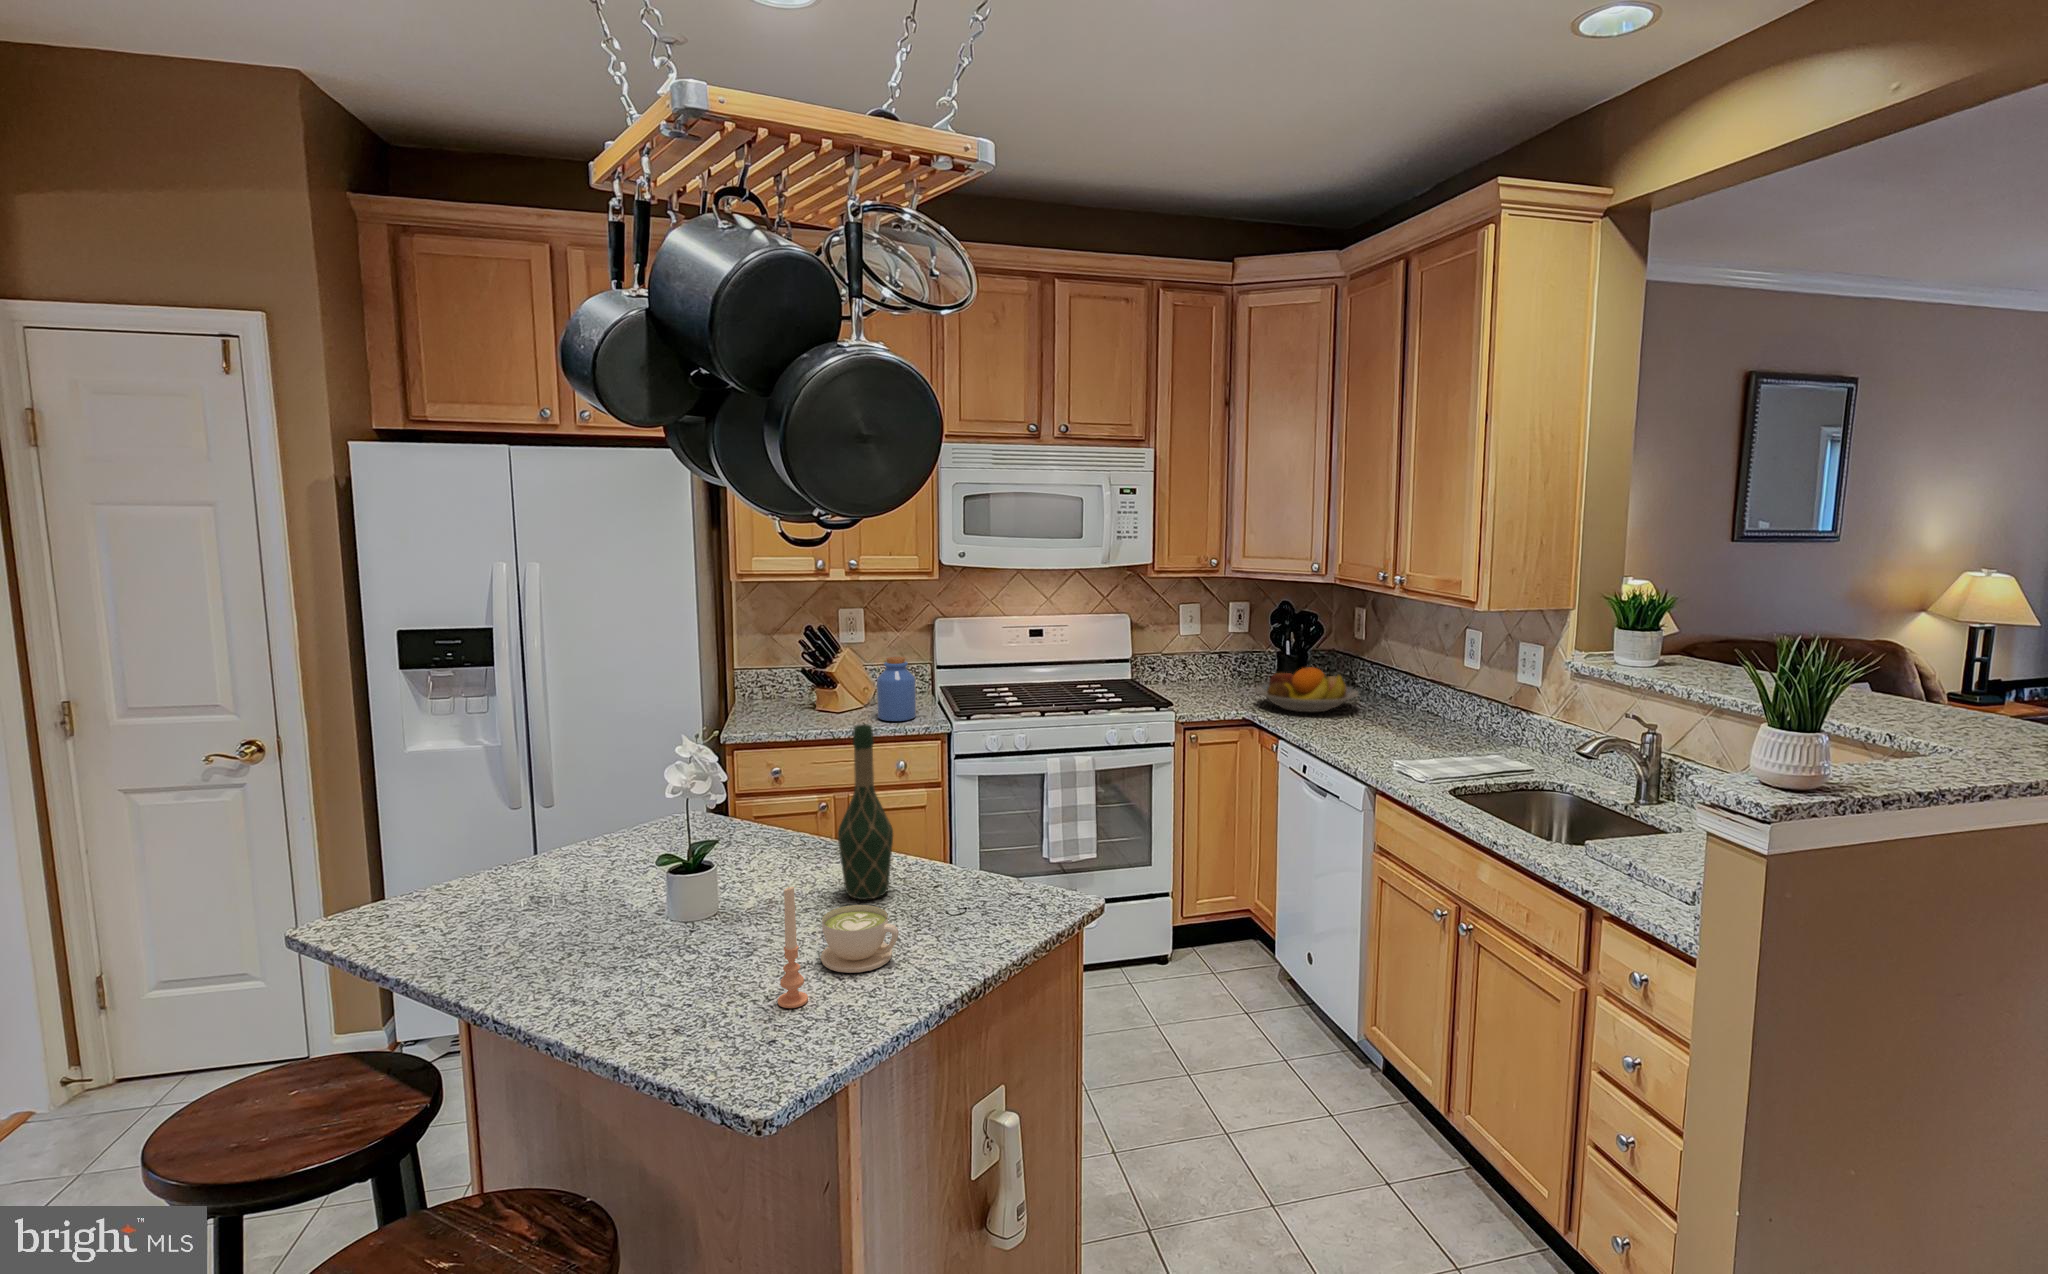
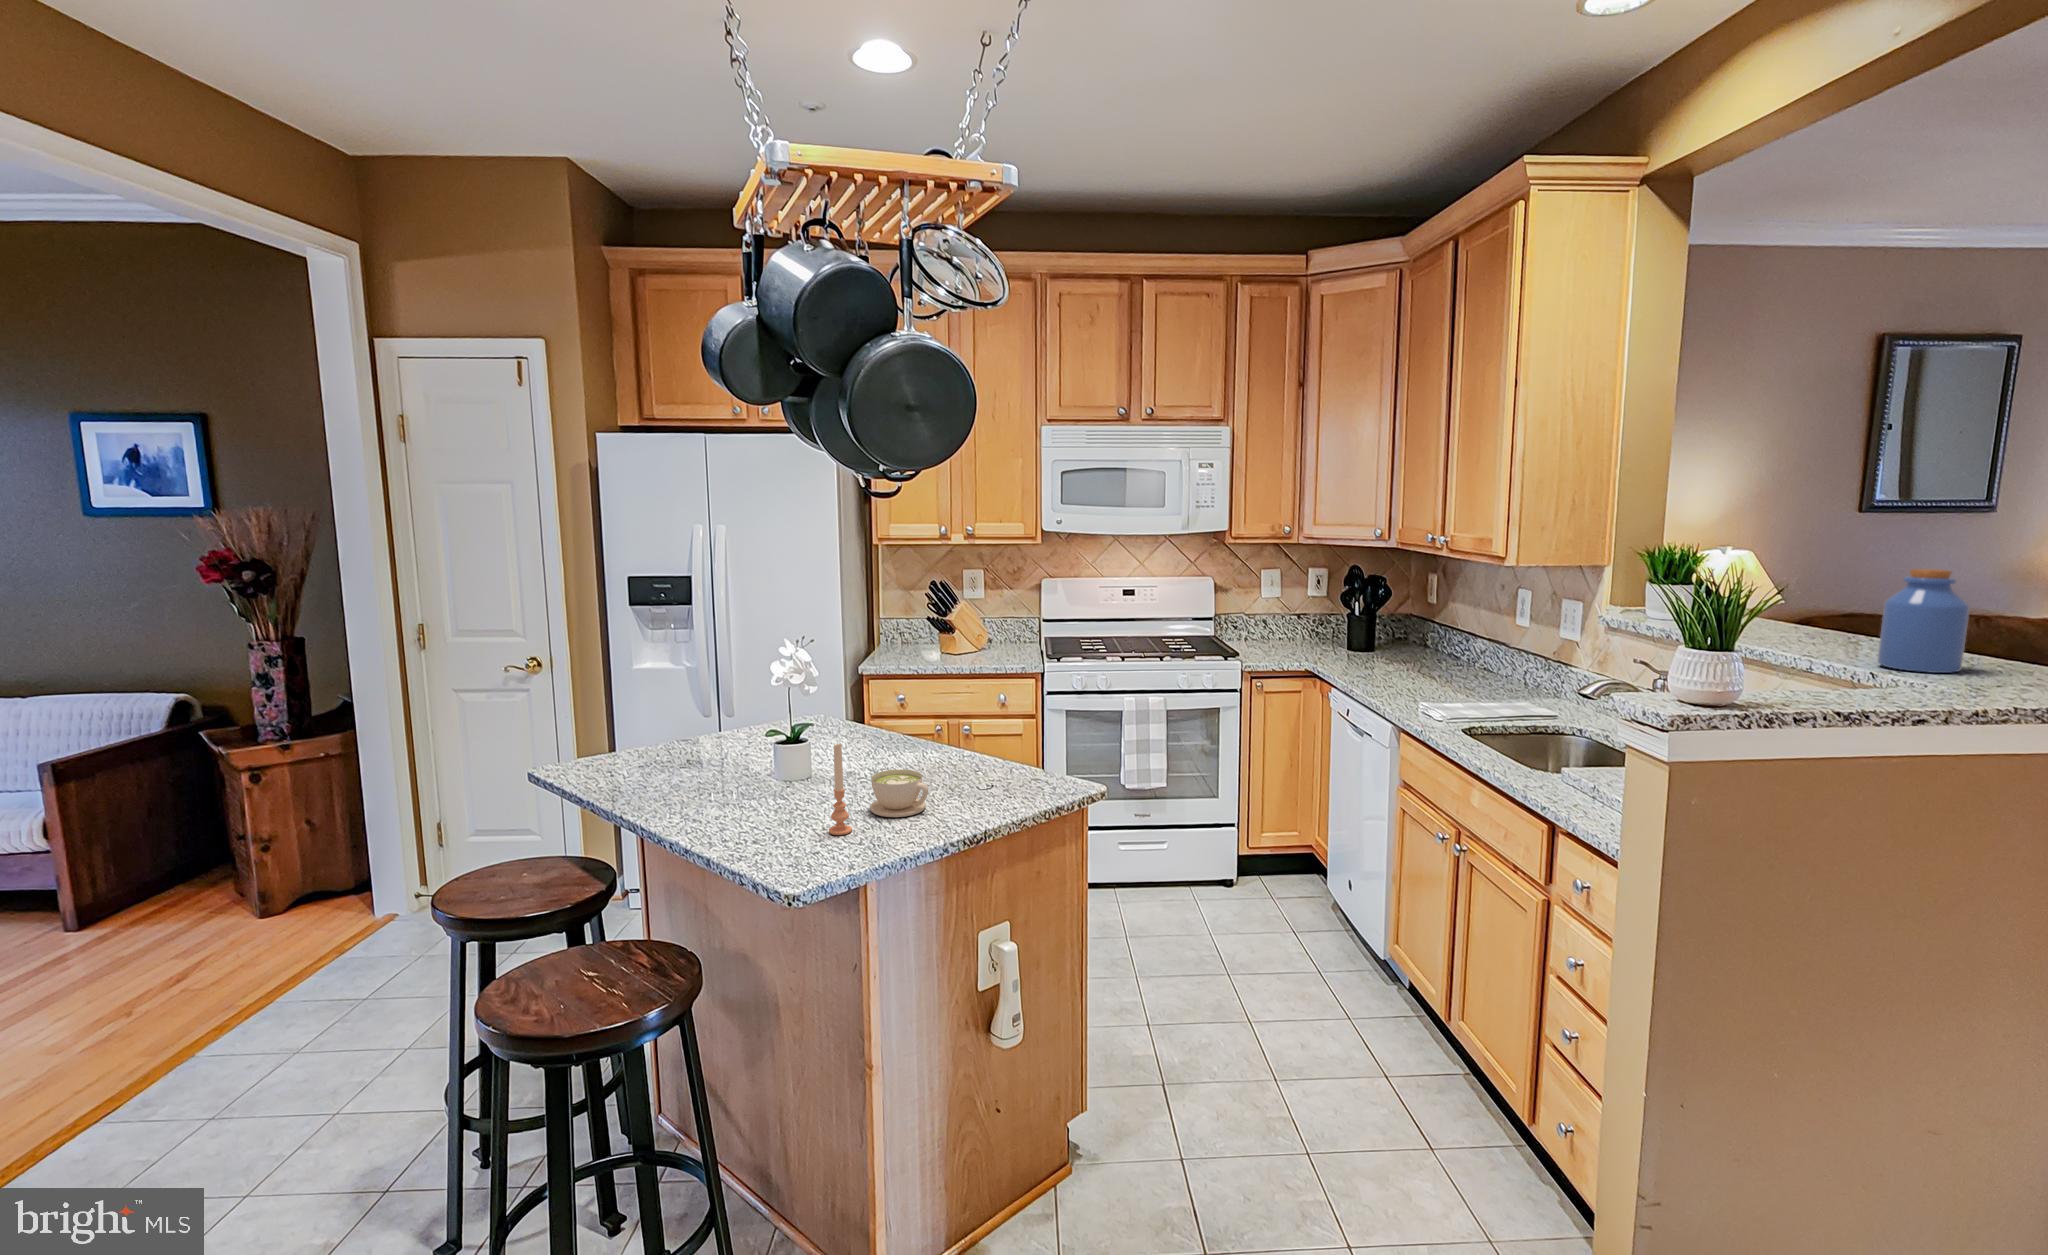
jar: present [877,657,916,721] -> present [1877,569,1970,673]
fruit bowl: present [1255,667,1358,712] -> none [1321,624,1417,665]
wine bottle: present [838,724,893,900] -> none [901,636,944,774]

